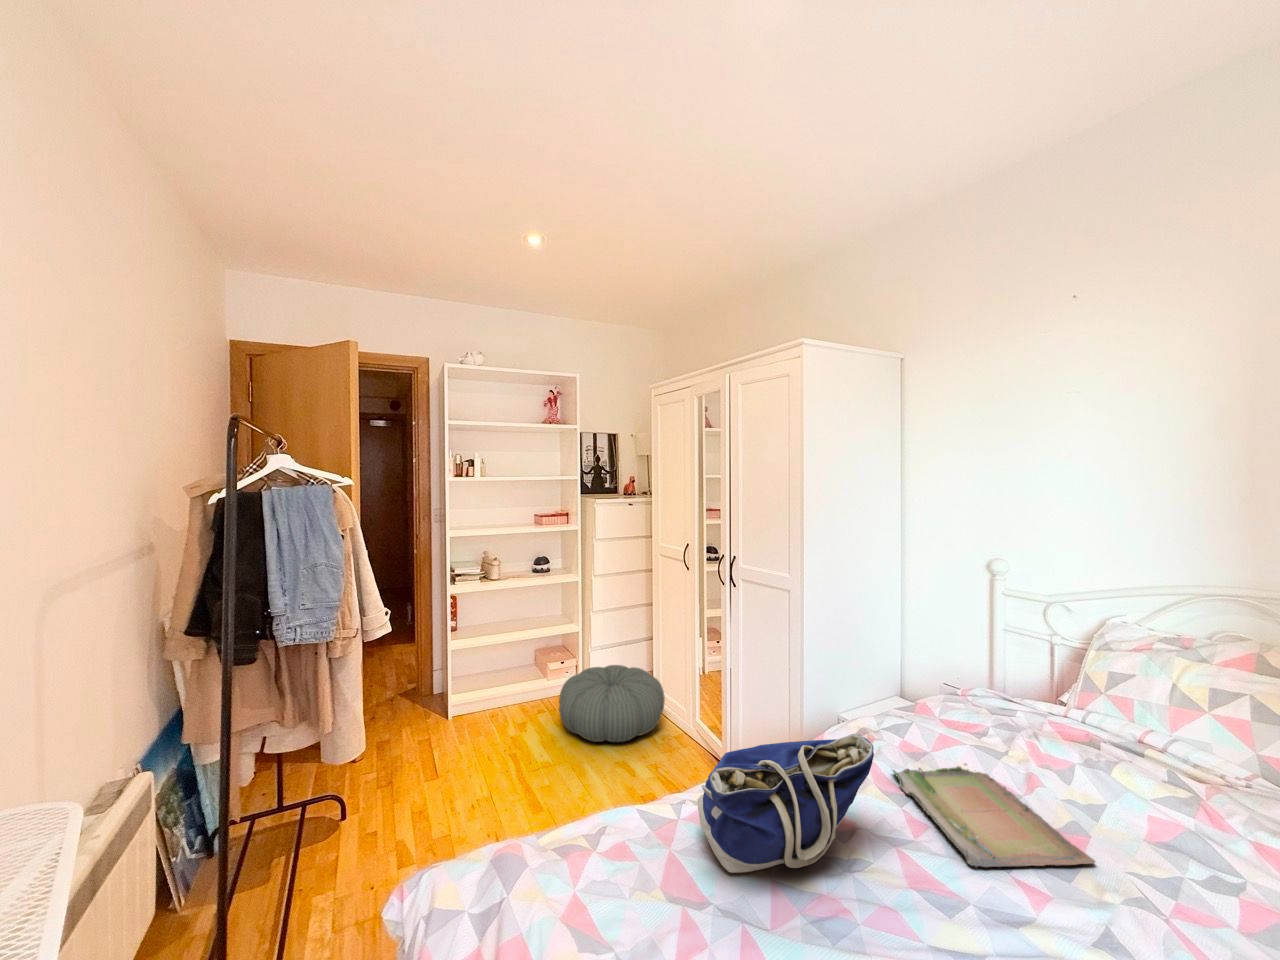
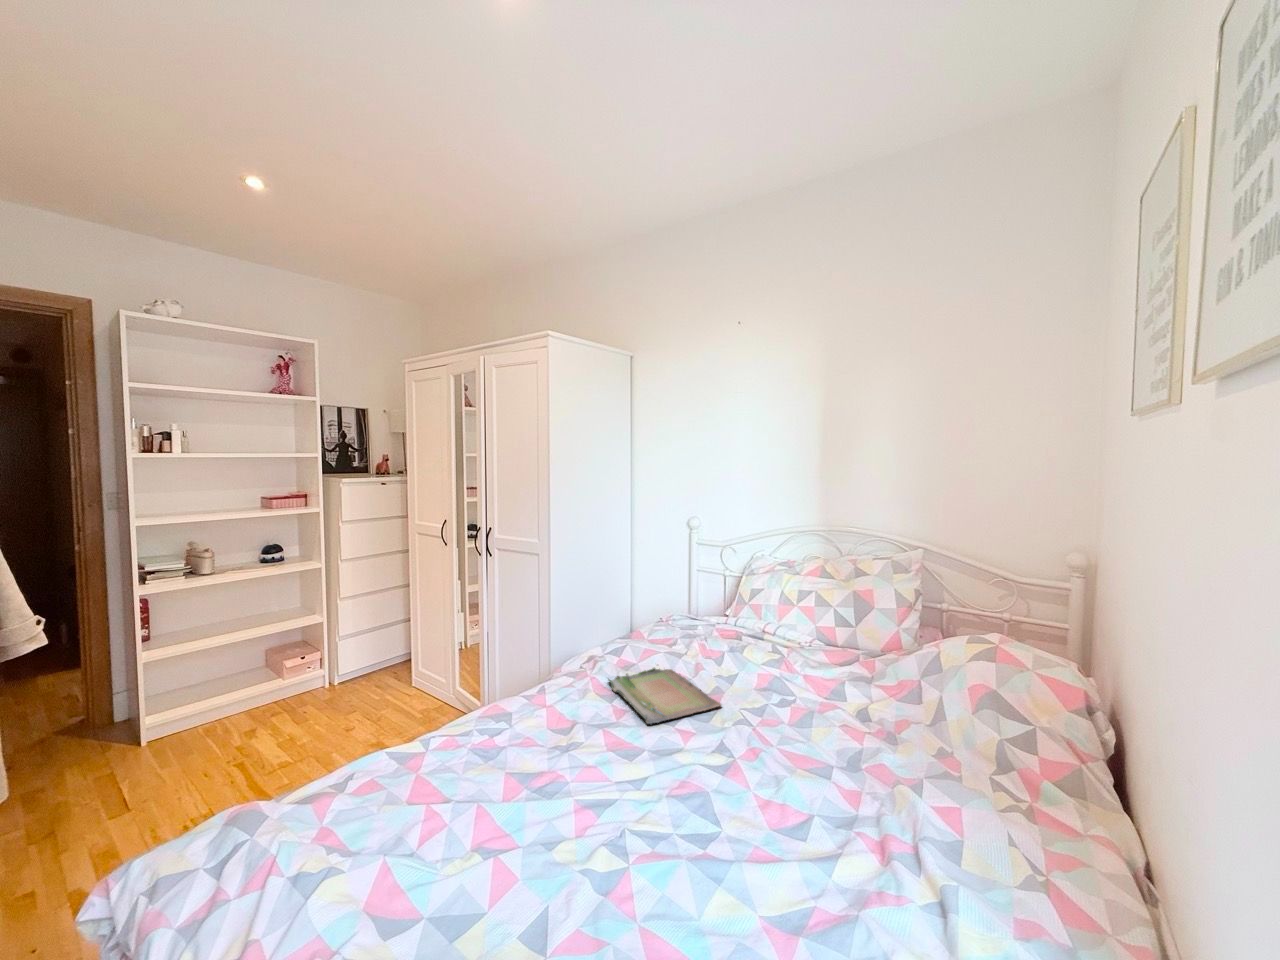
pouf: present [559,665,665,742] -> none [300,651,423,731]
tote bag: present [697,734,874,873] -> none [445,647,585,769]

